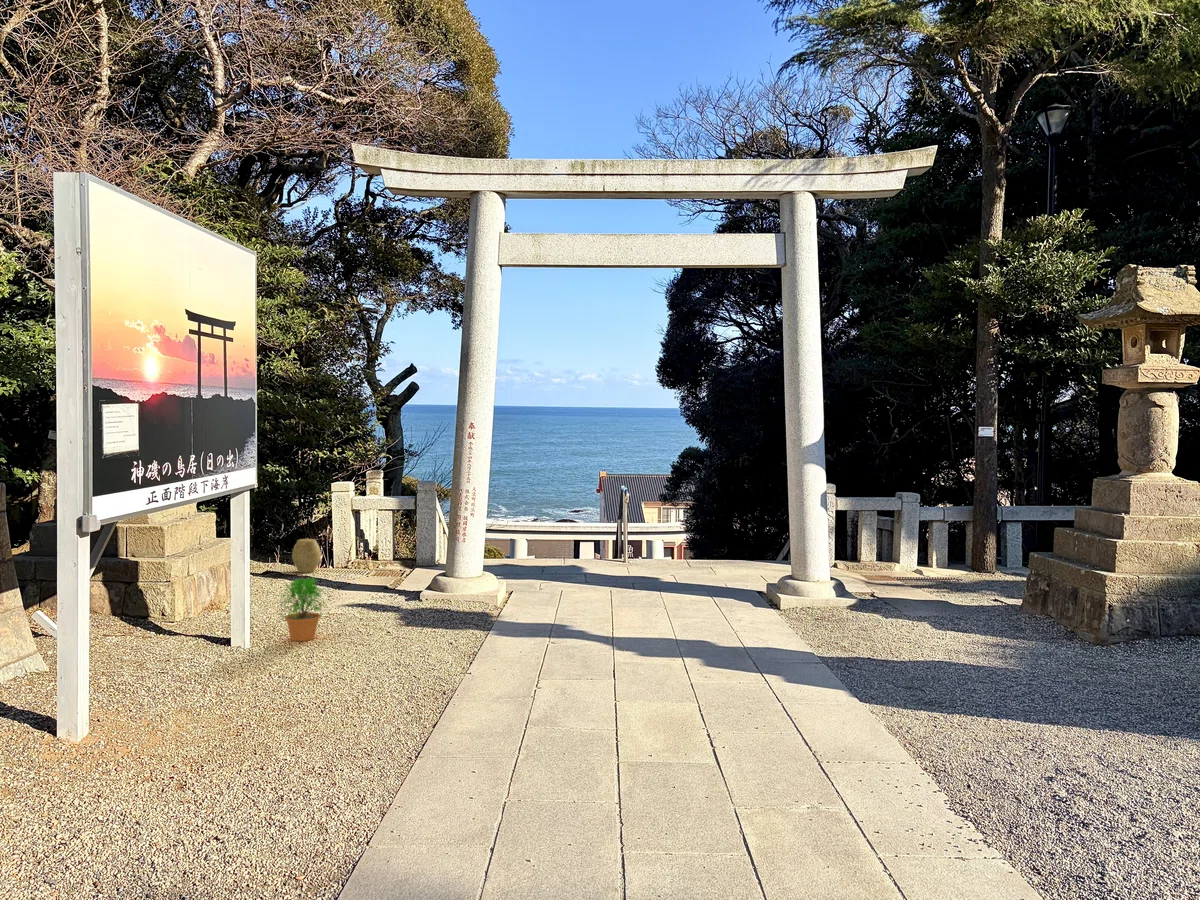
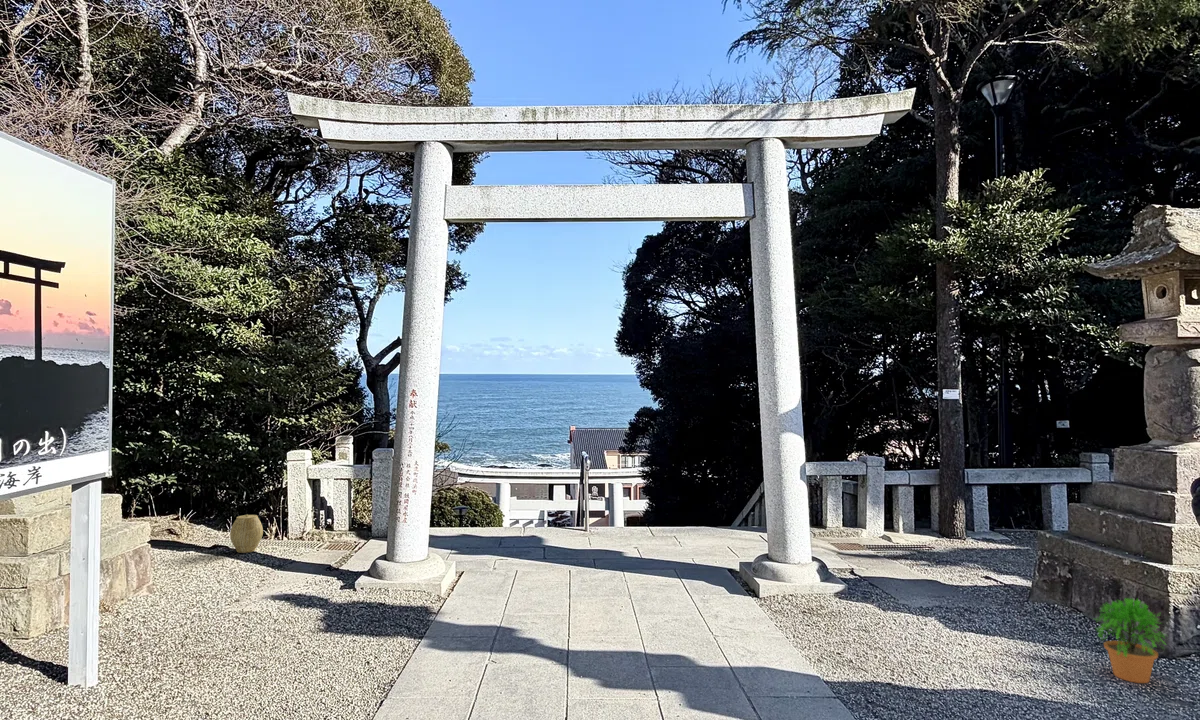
potted plant: present [281,578,324,641] -> present [1096,598,1165,683]

